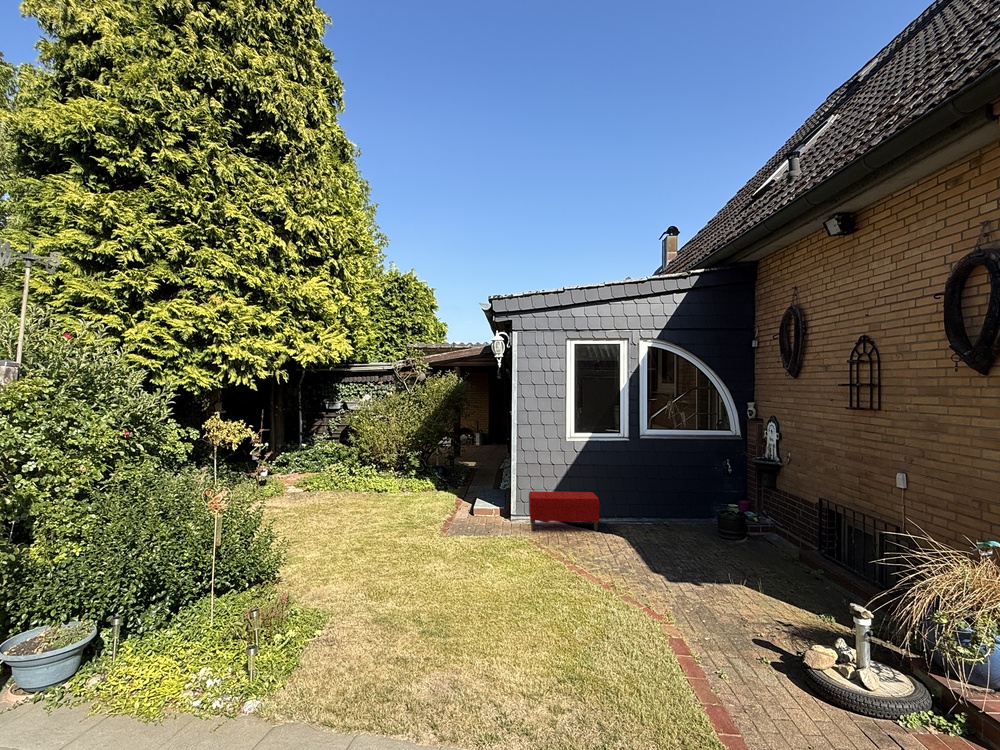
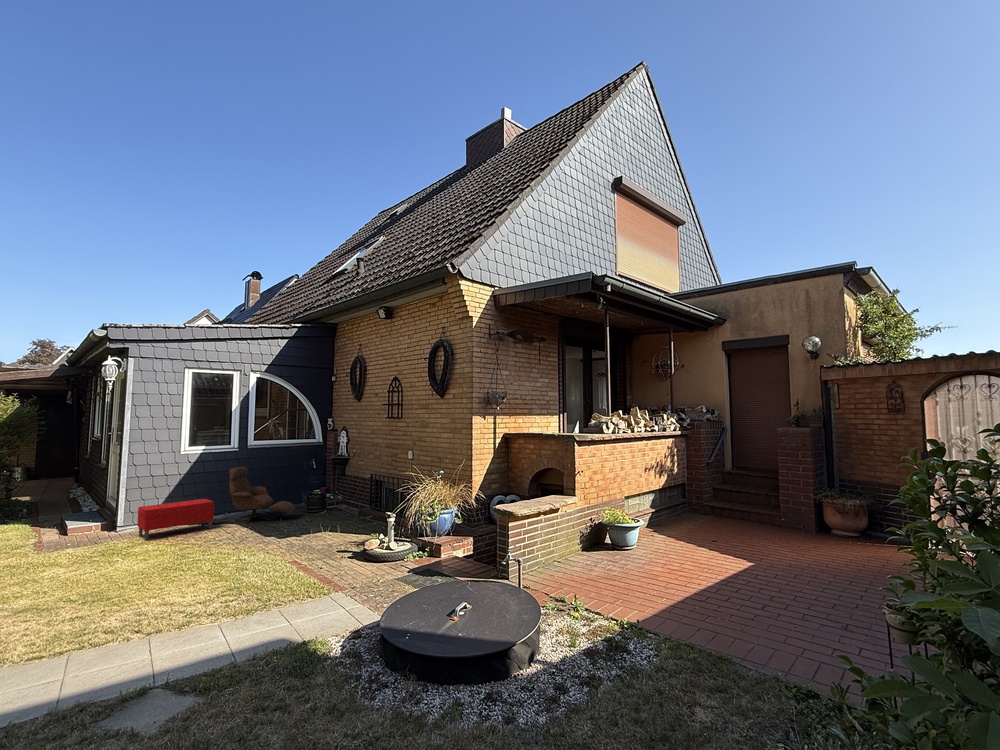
lounge chair: none [617,459,698,541] -> present [229,467,295,524]

